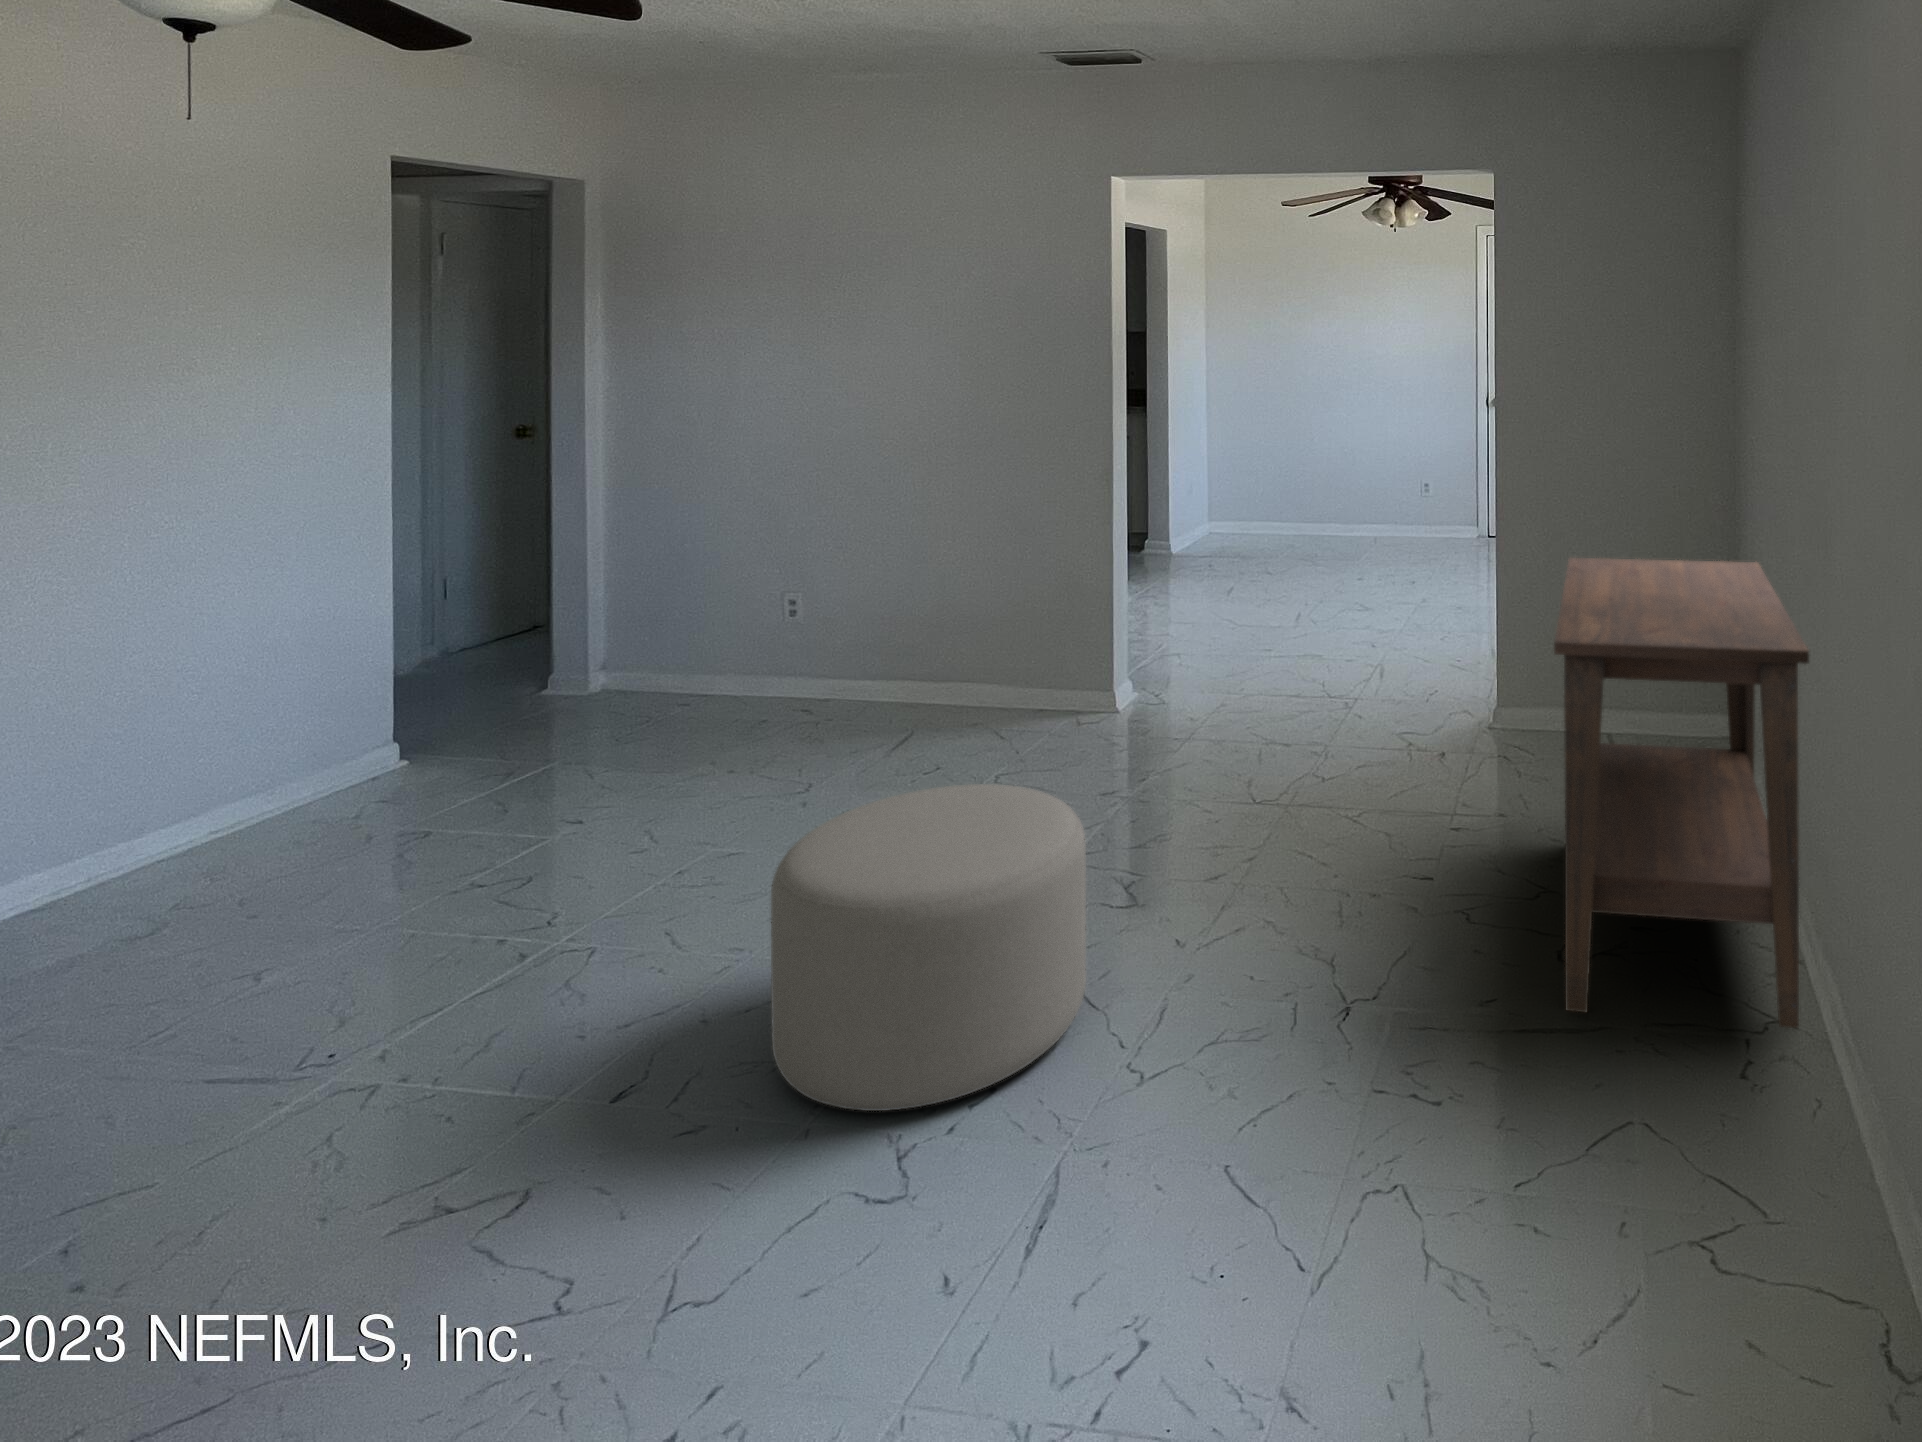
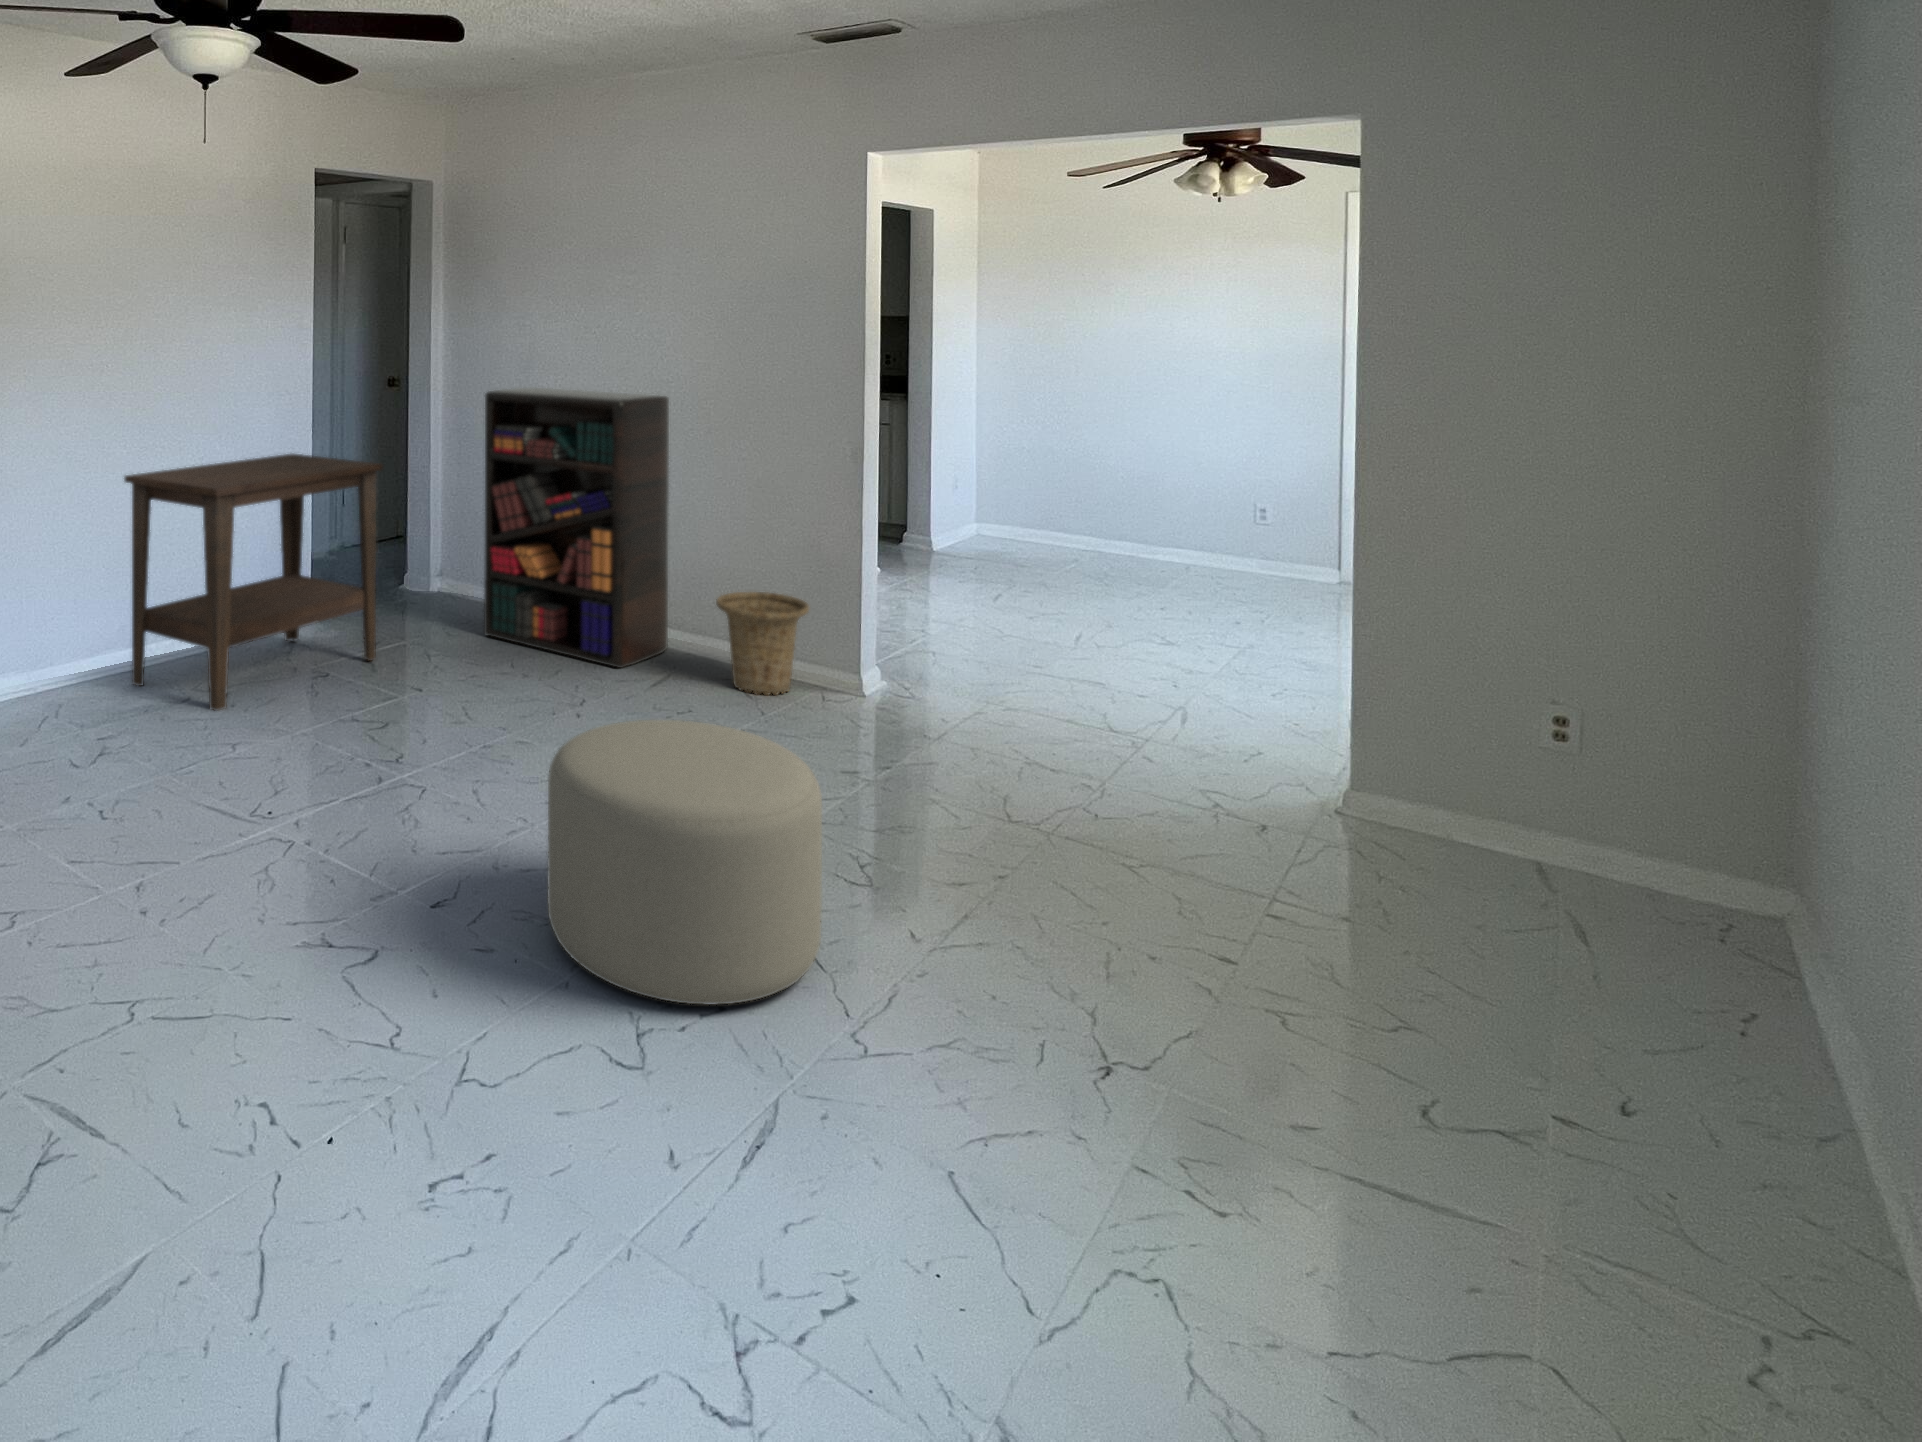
bookshelf: none [668,426,905,733] -> present [484,388,669,668]
side table: present [1554,558,1809,1028] -> present [124,454,383,711]
basket: none [960,624,1058,733] -> present [716,592,809,695]

